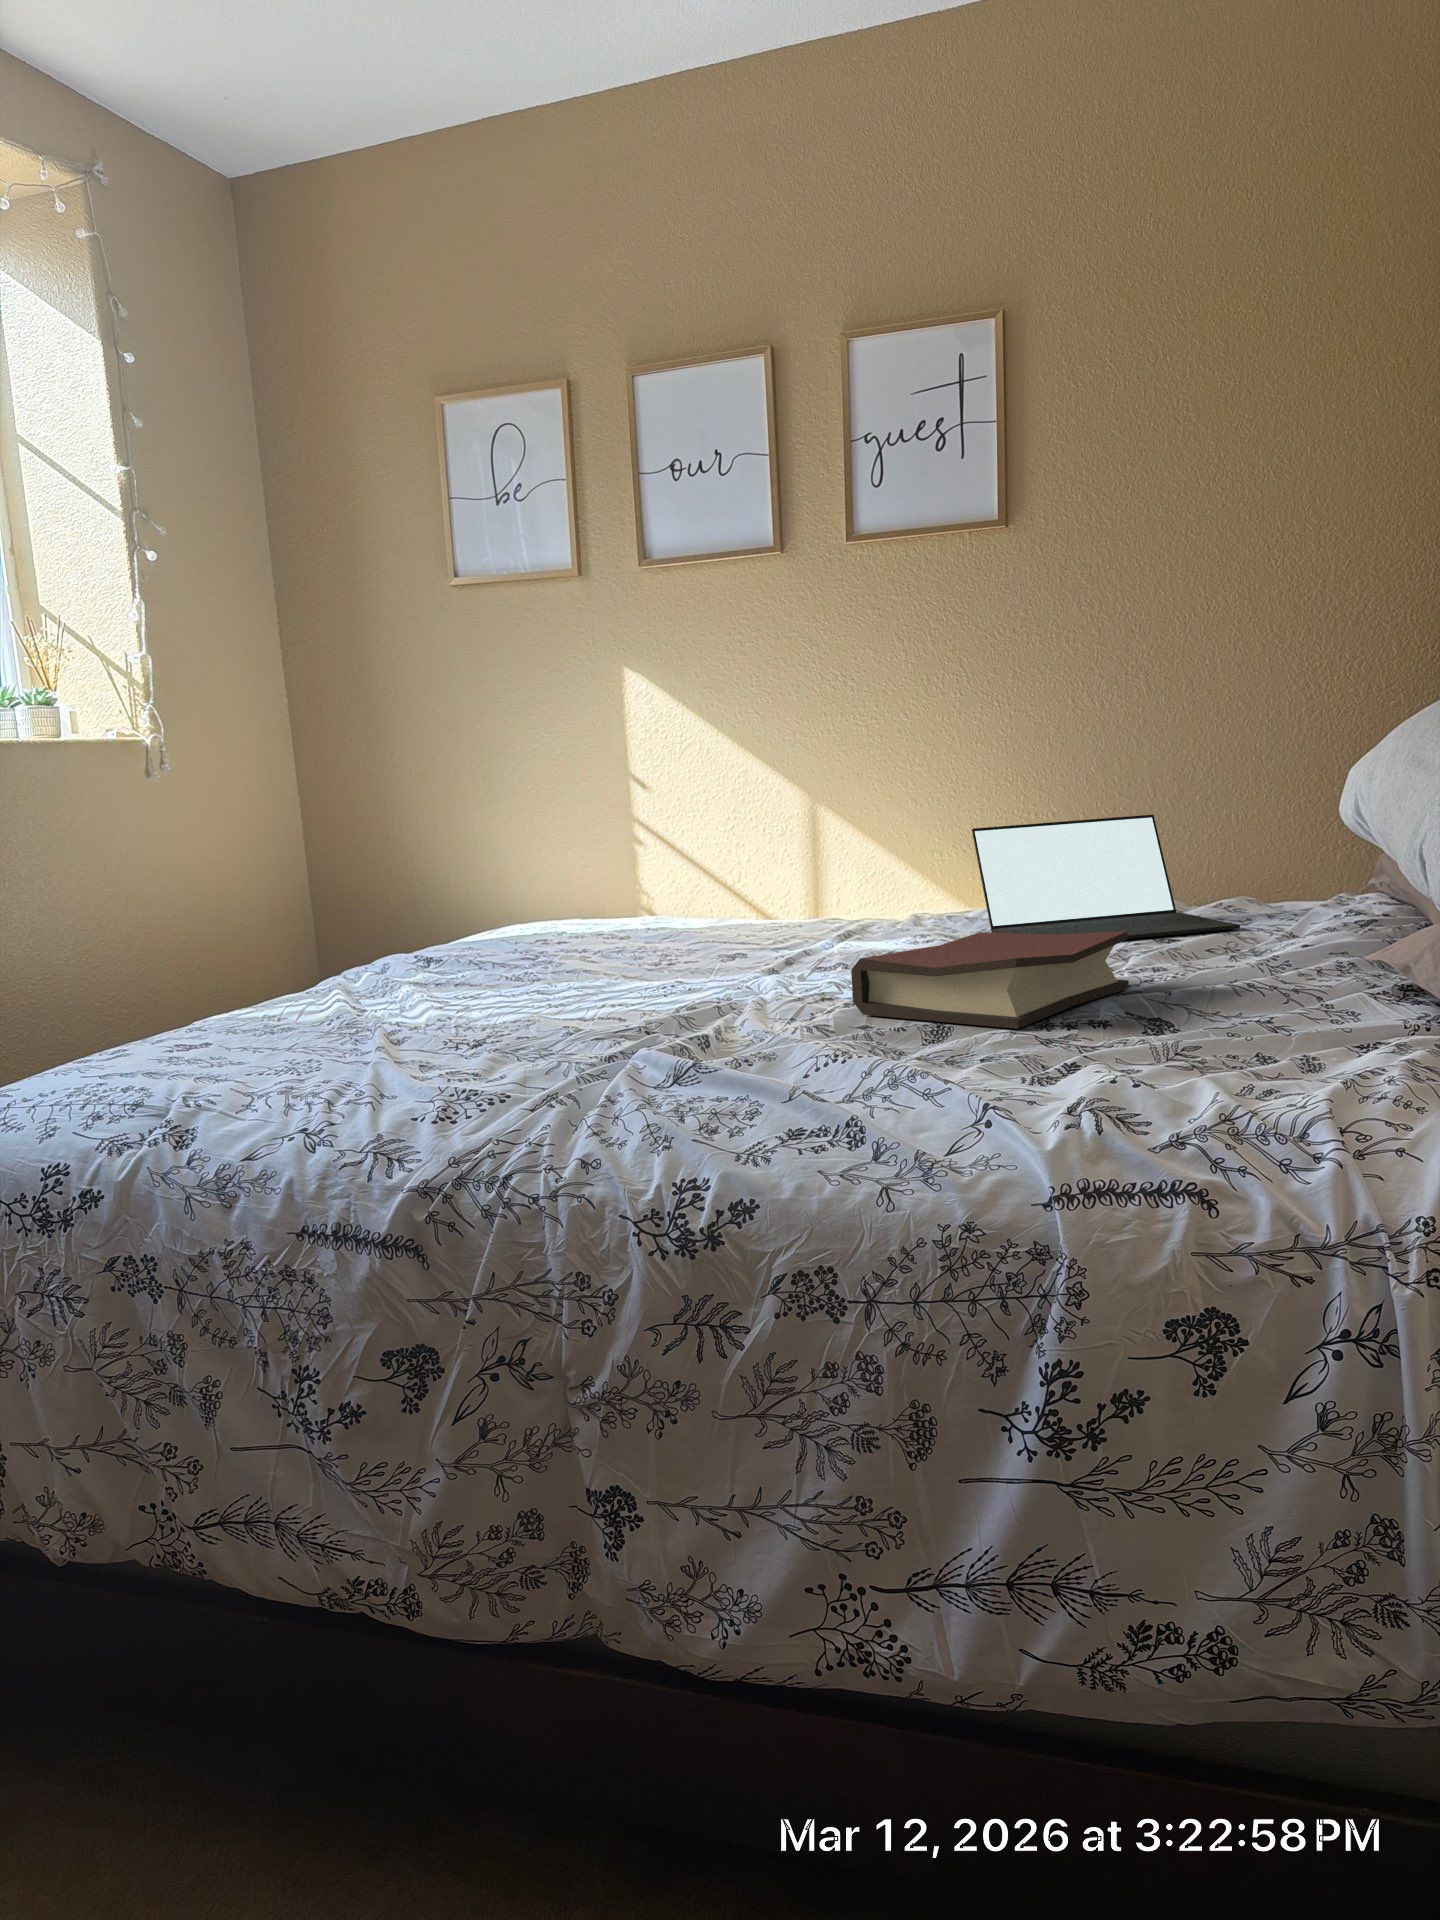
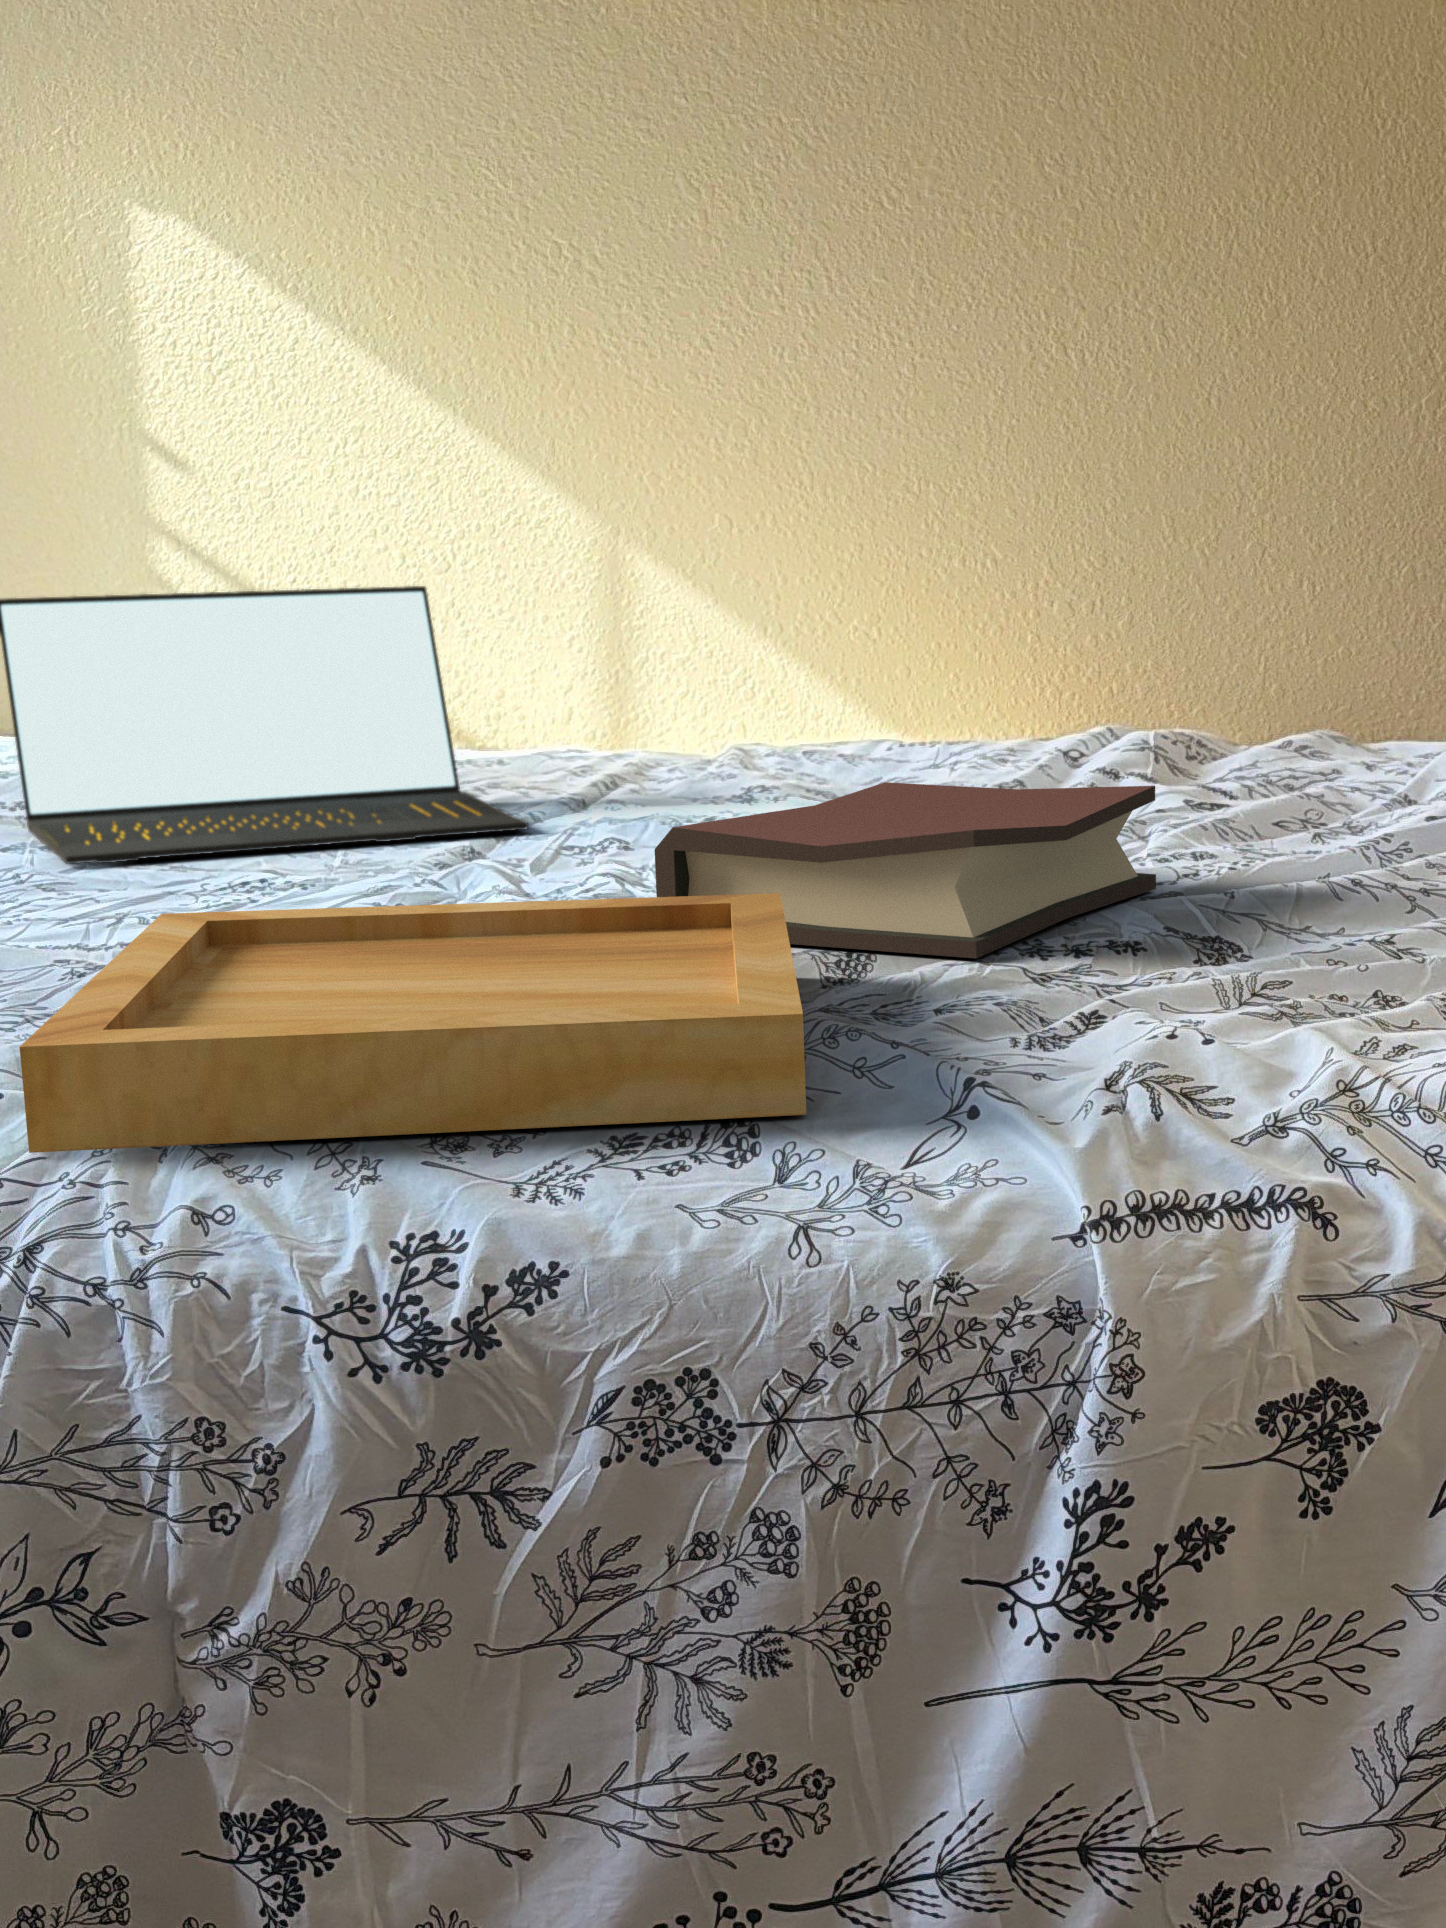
laptop: present [972,815,1240,939] -> present [0,586,528,864]
tray: none [506,994,911,1129] -> present [20,893,806,1153]

